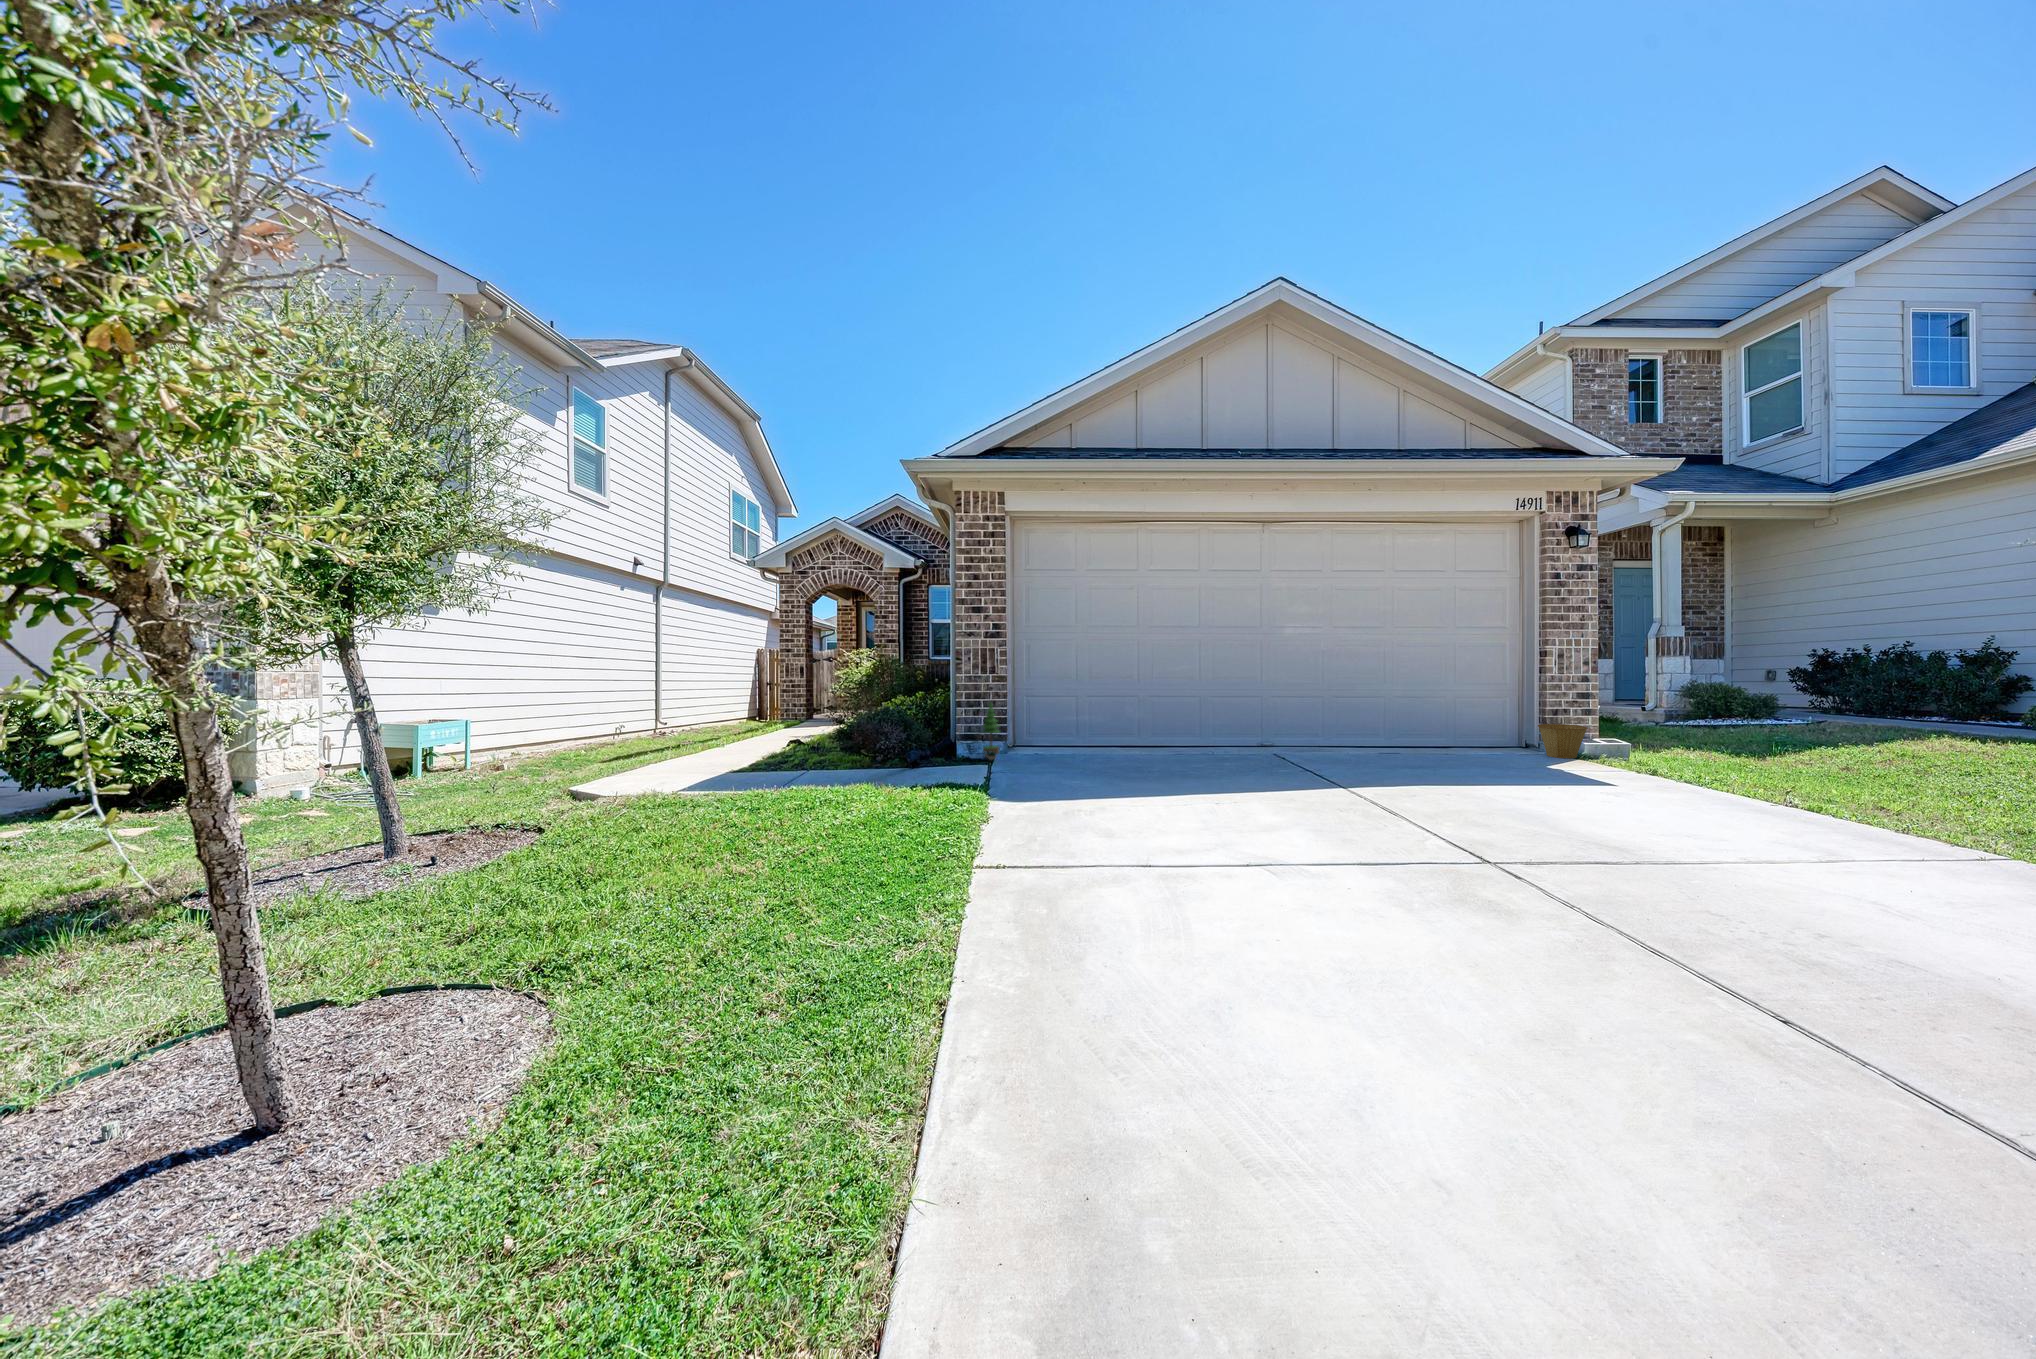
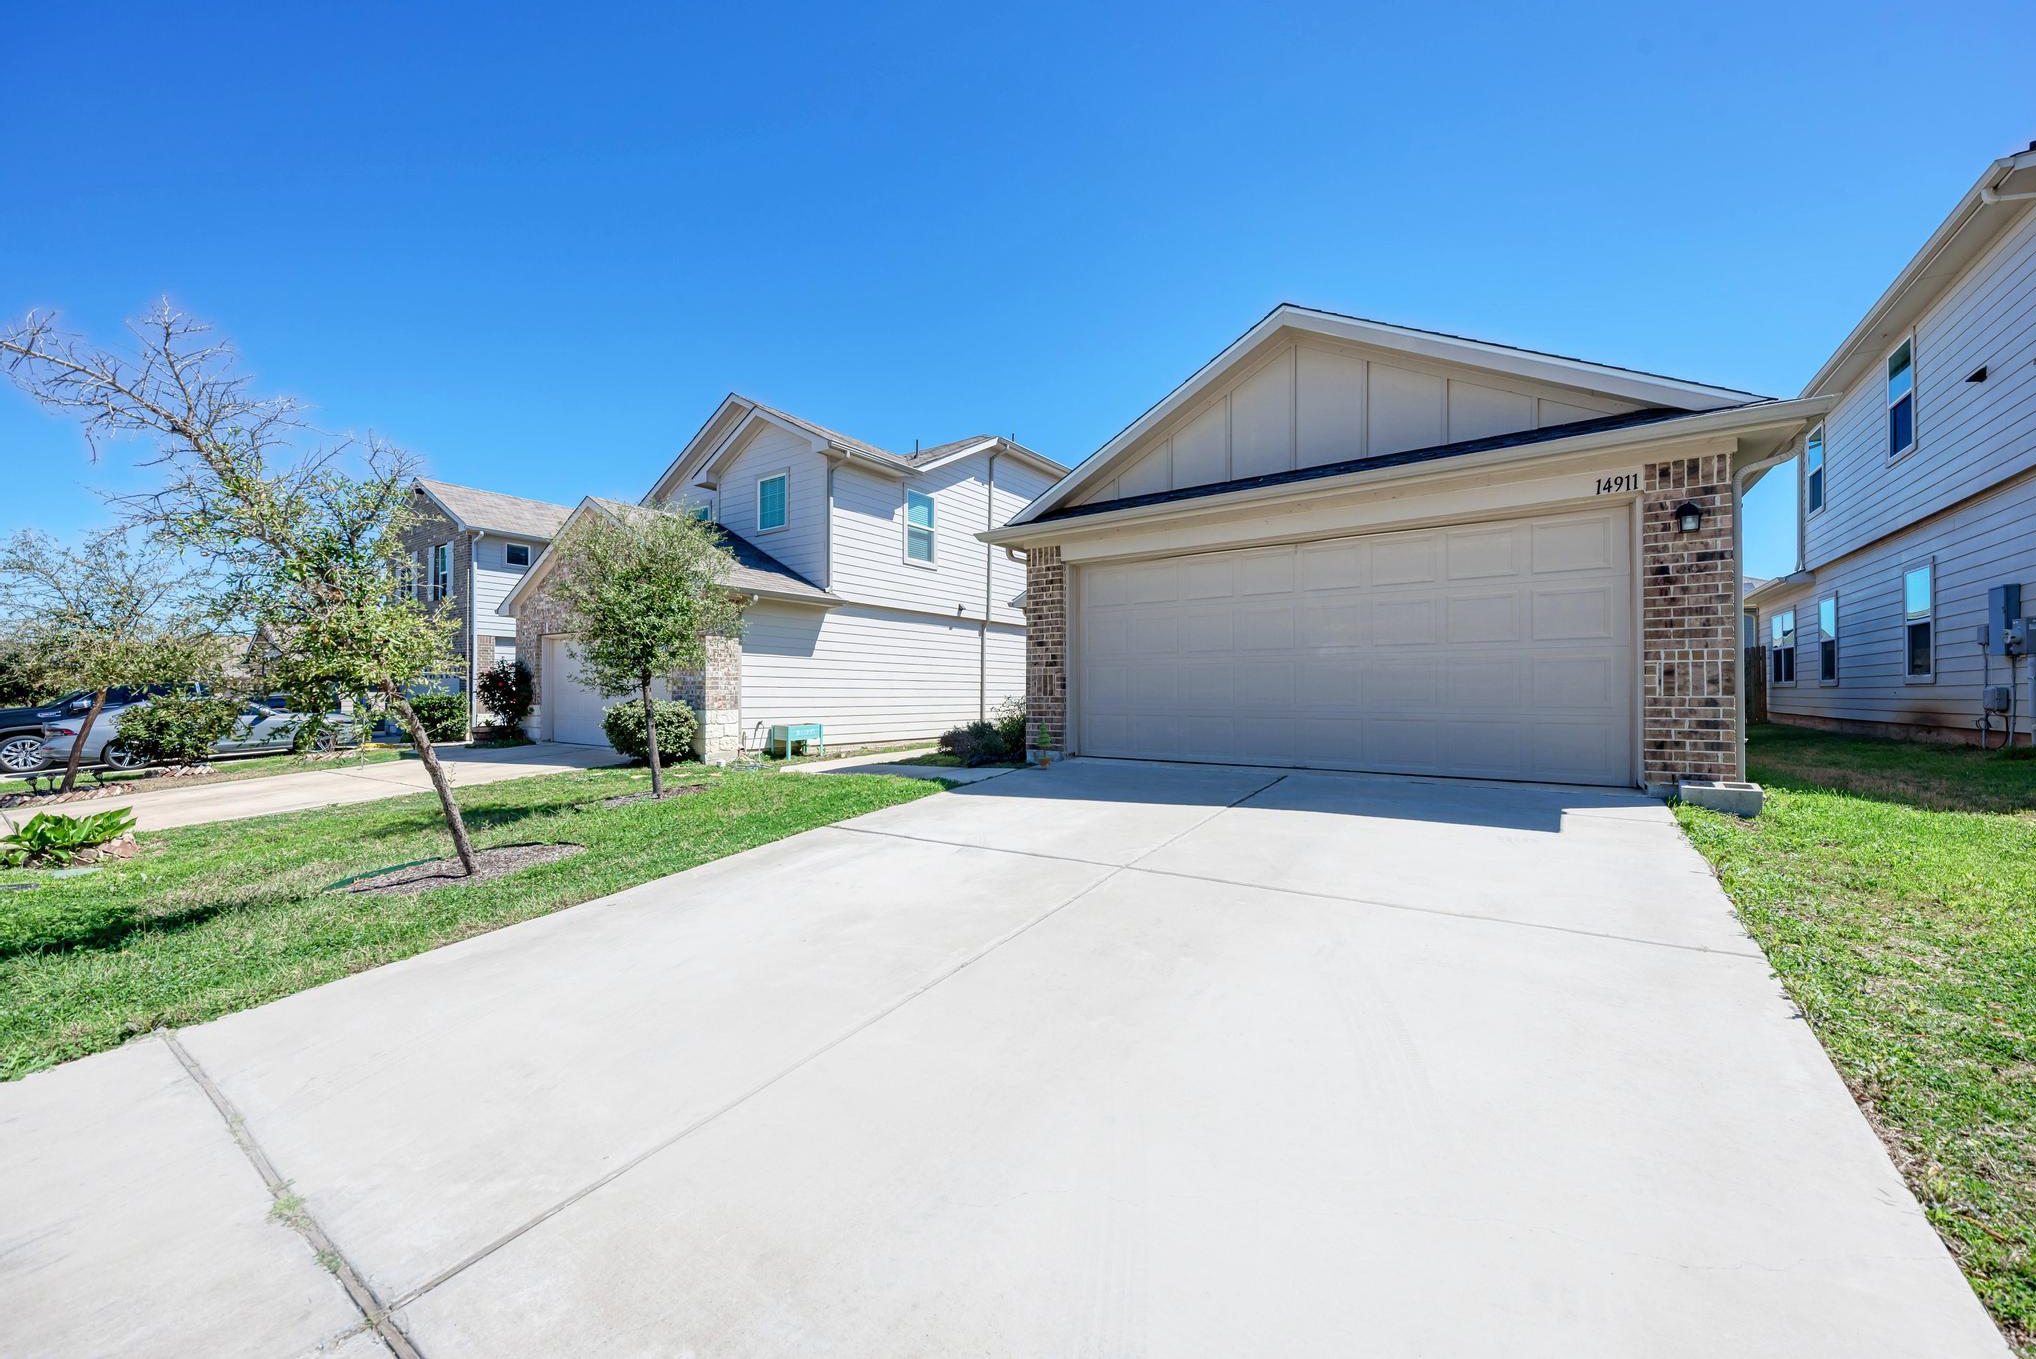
basket: present [1538,724,1587,758] -> none [1622,767,1693,814]

